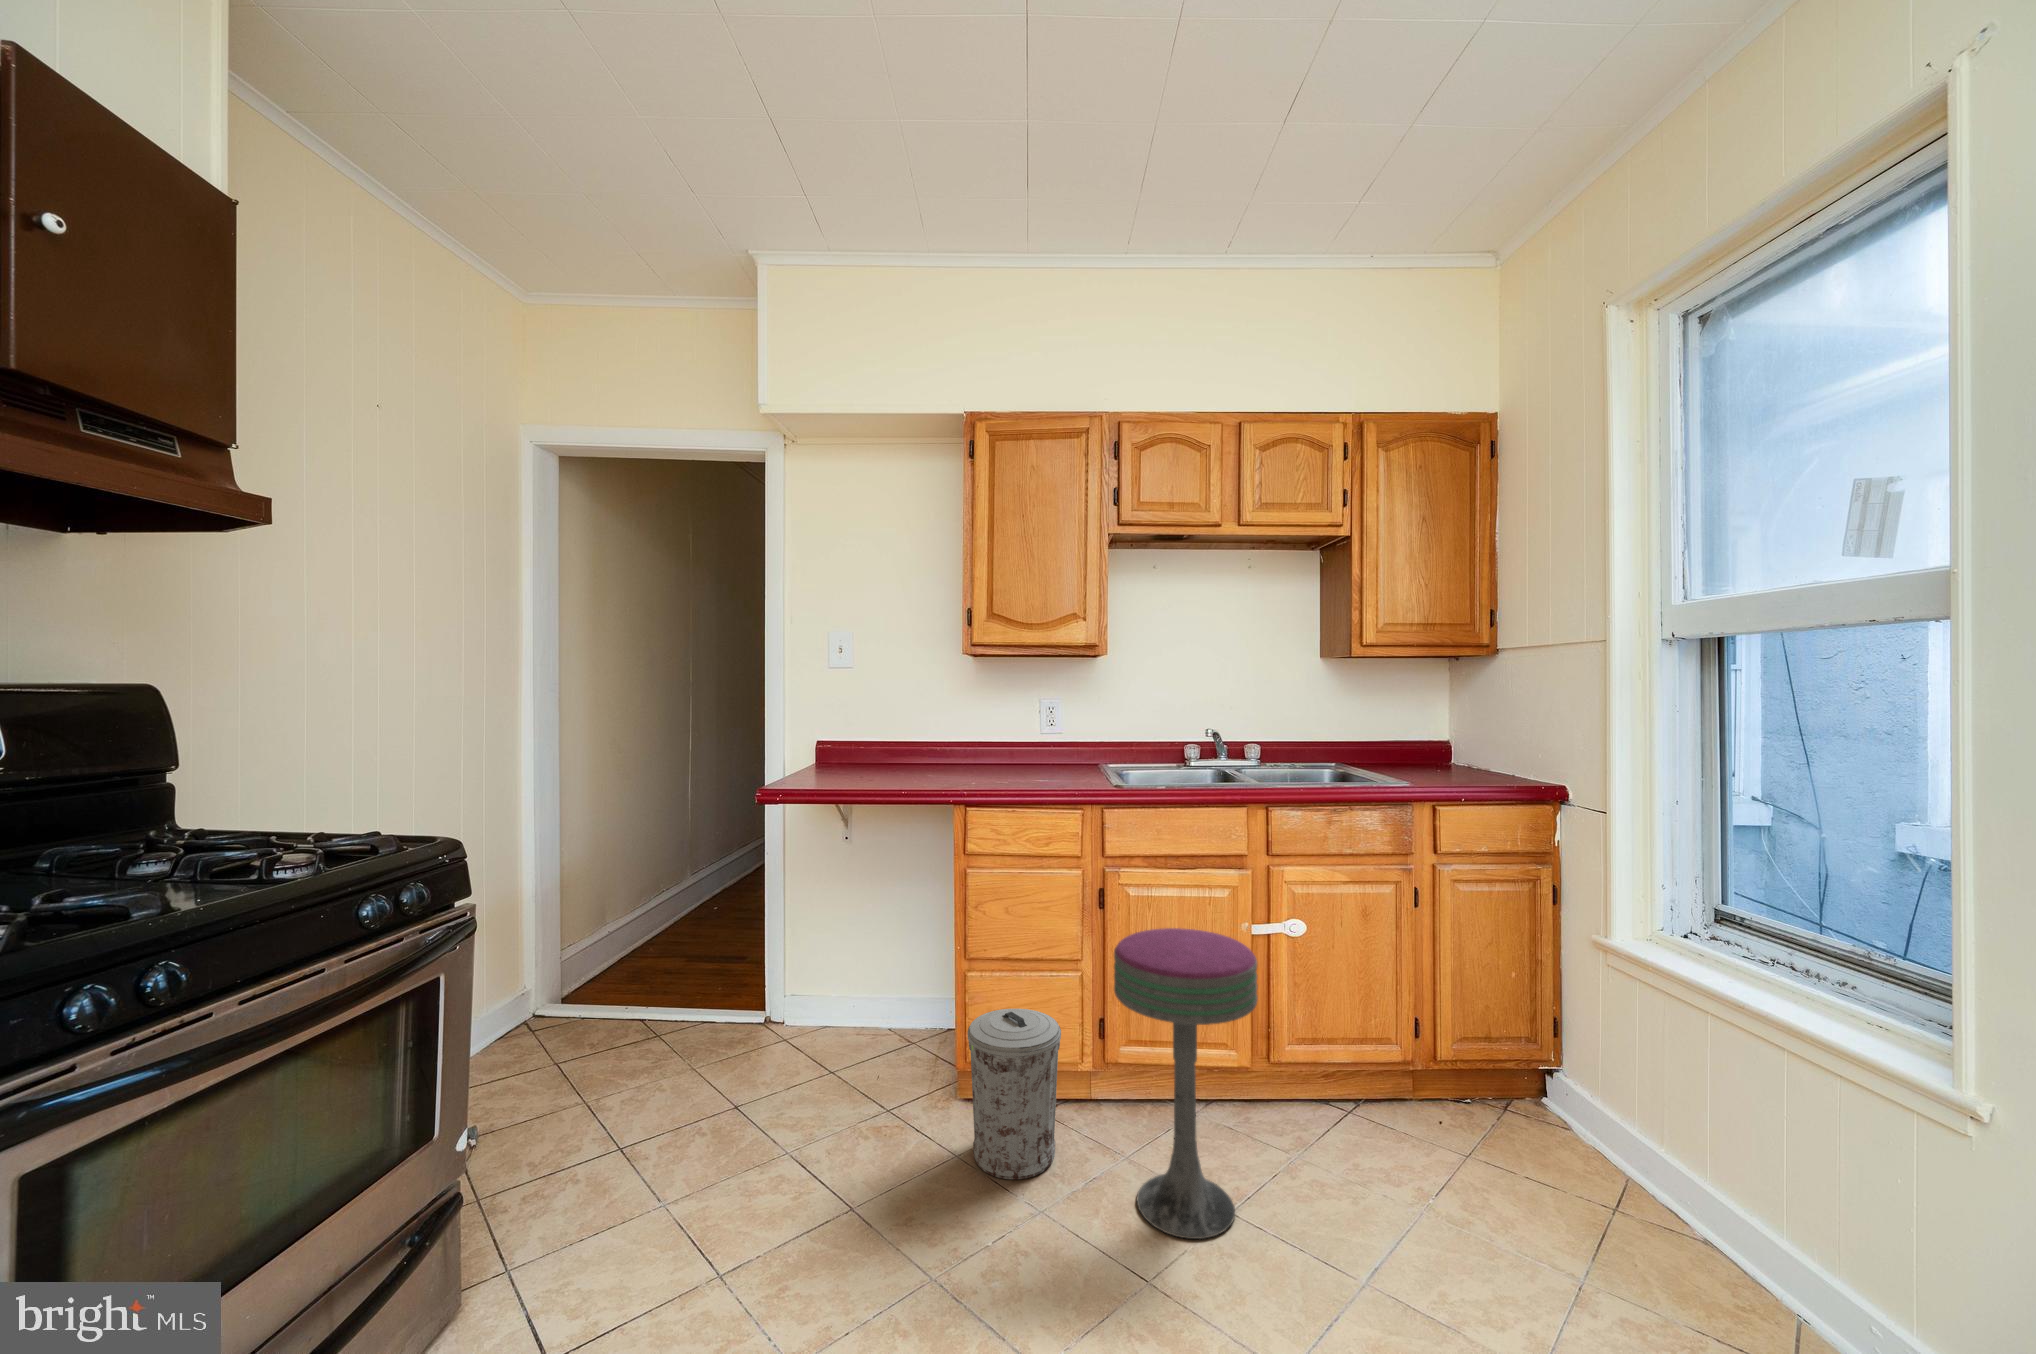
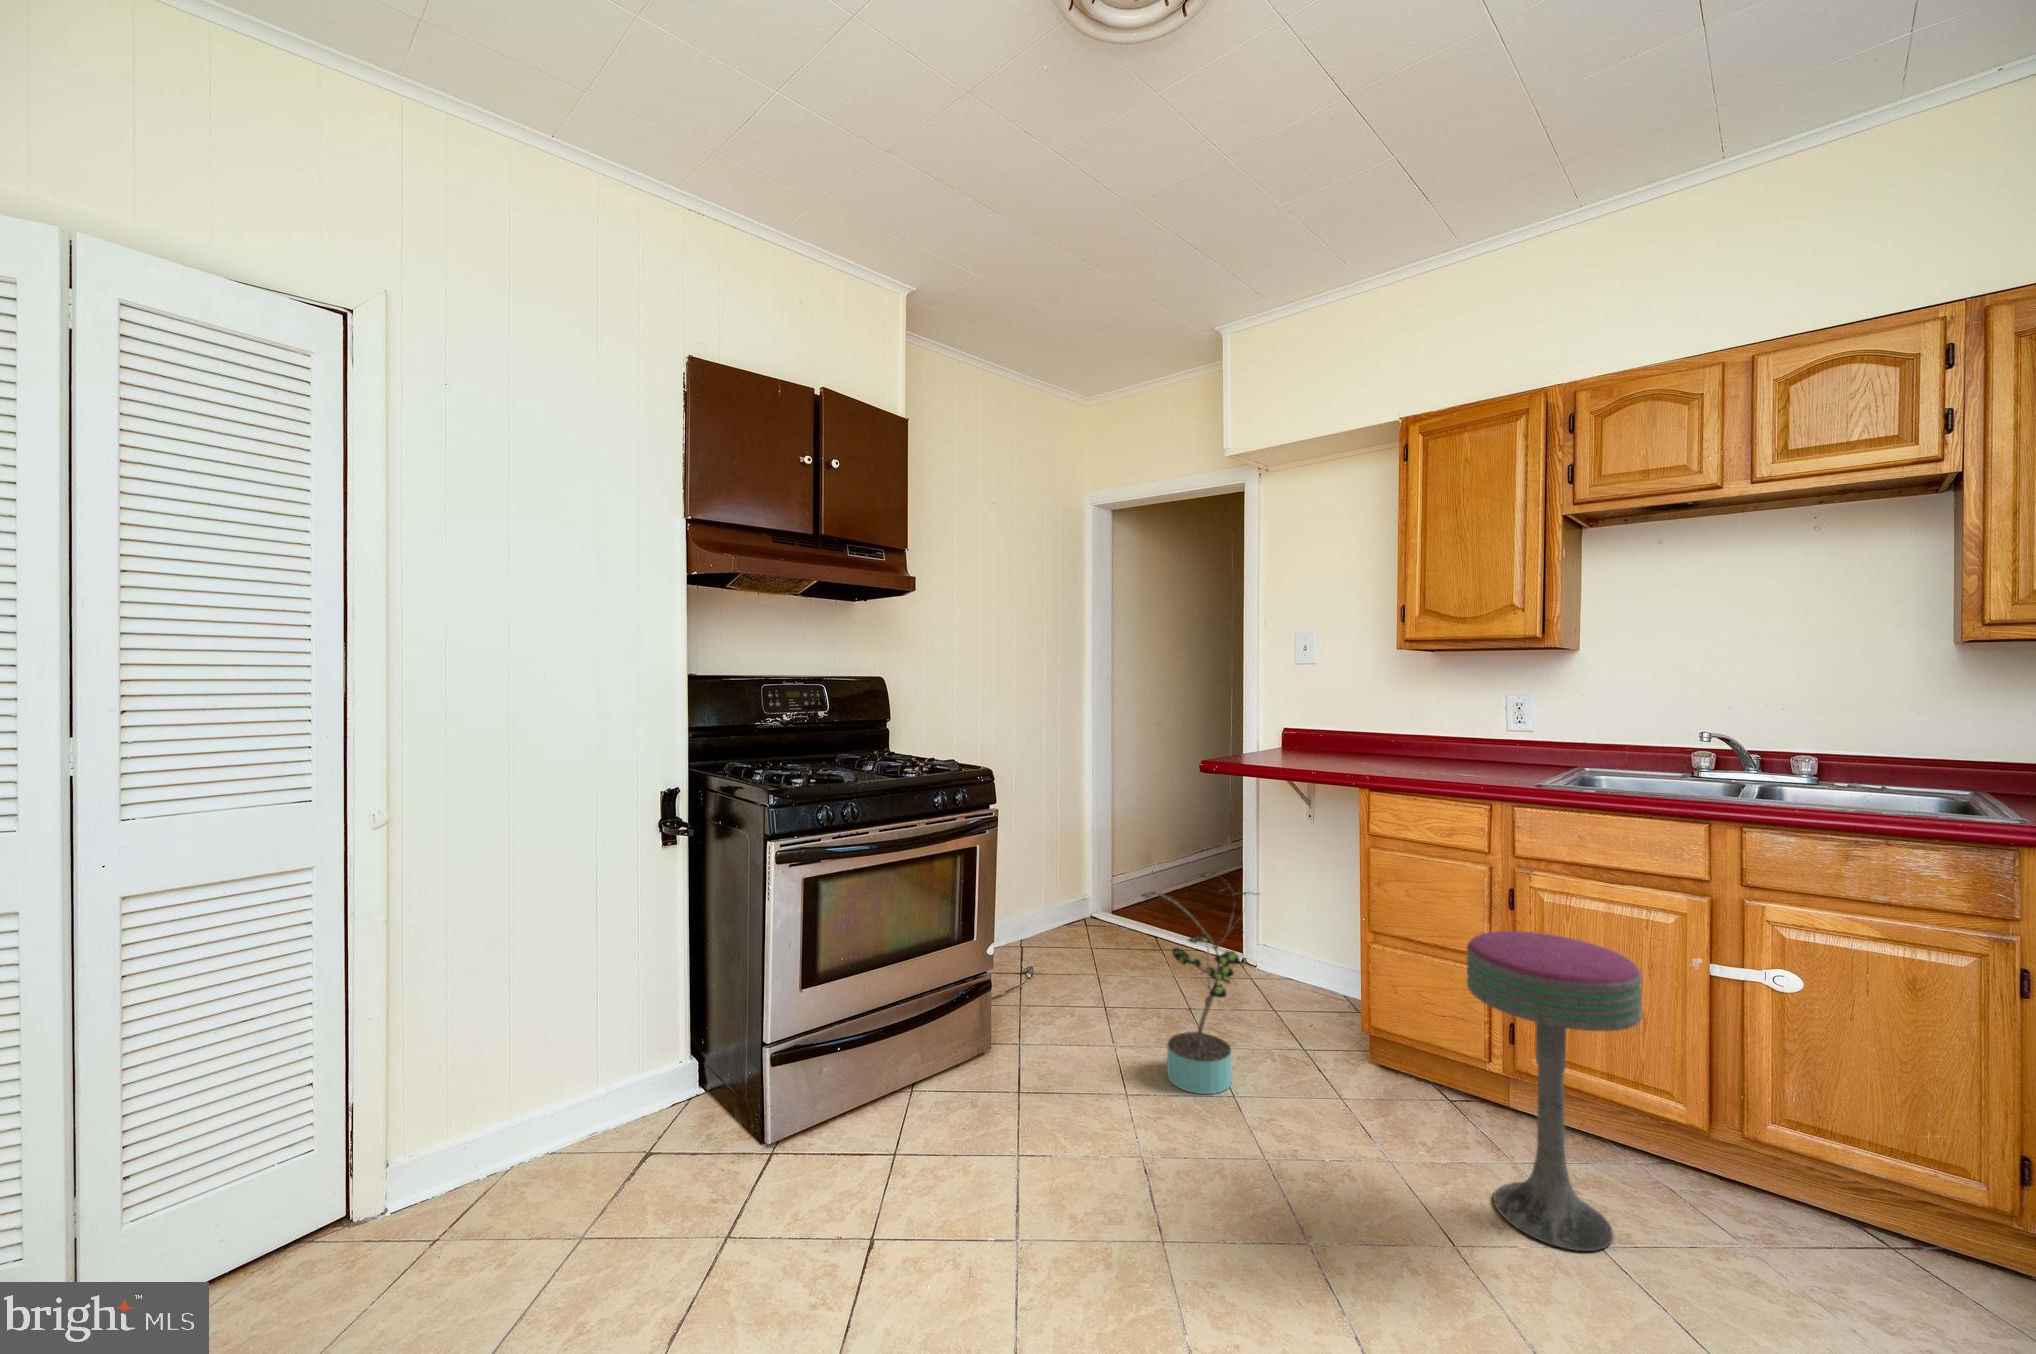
potted plant: none [713,931,873,1239] -> present [1142,871,1260,1094]
trash can: present [968,1009,1061,1179] -> none [1350,981,1446,1135]

